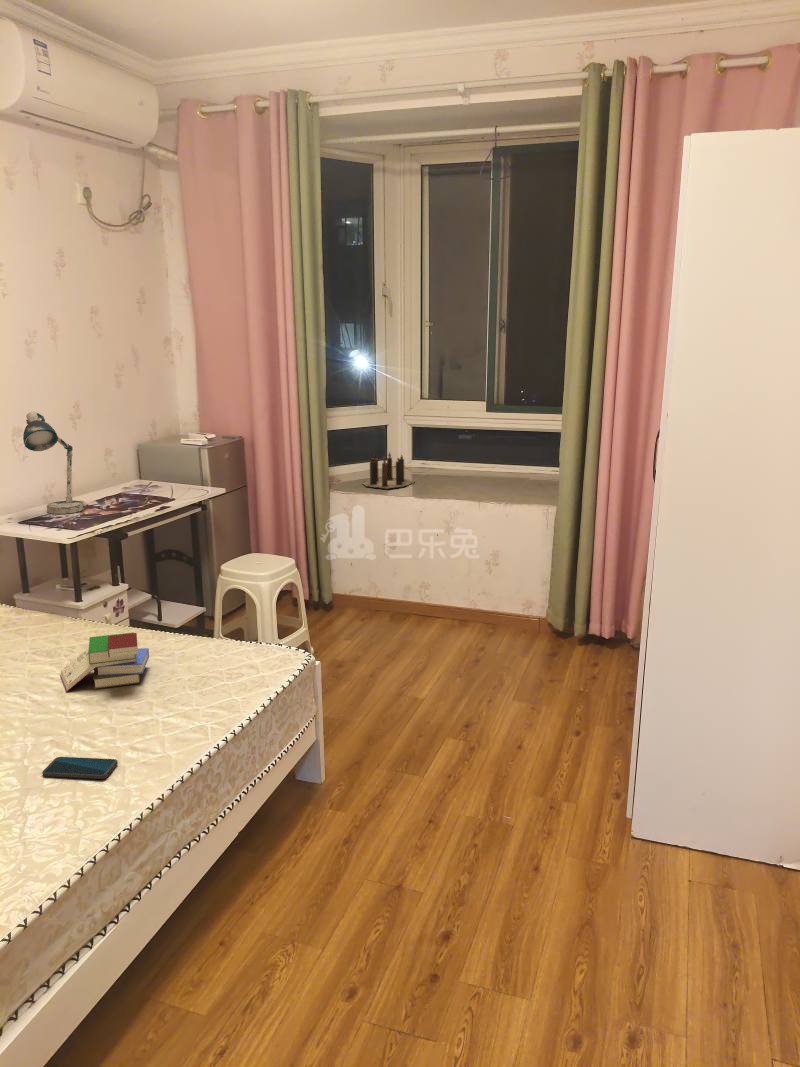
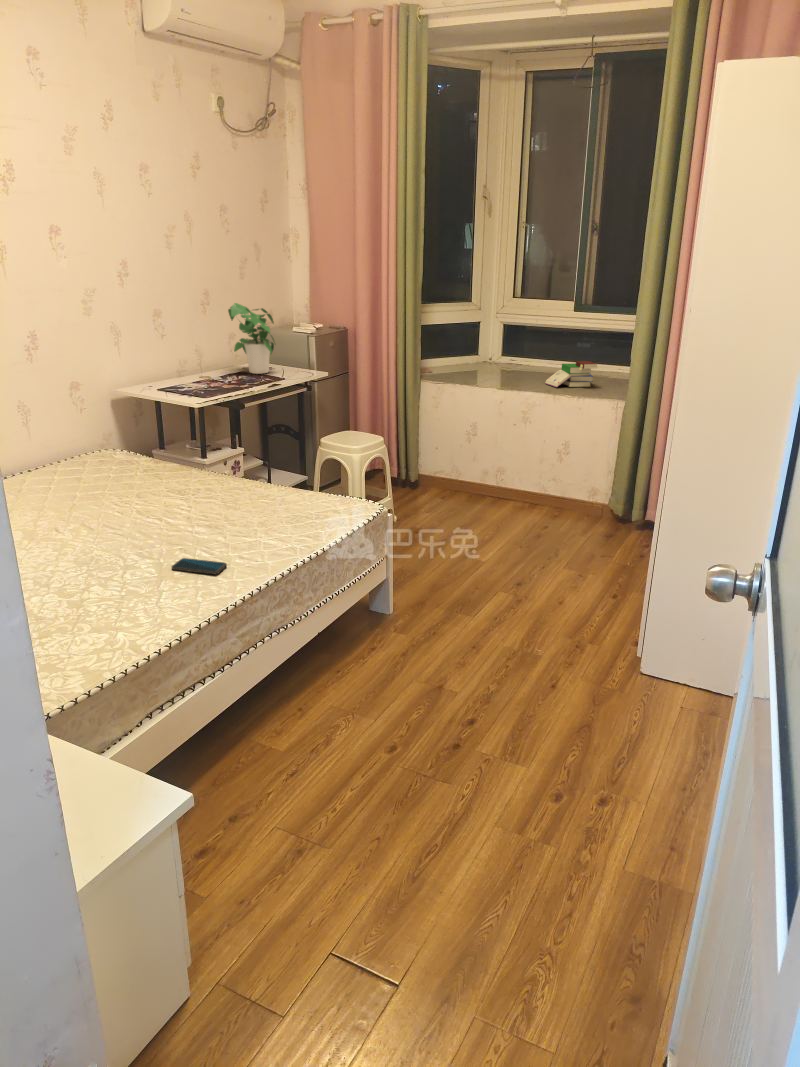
desk lamp: present [23,412,83,514] -> none [163,296,210,385]
potted plant: none [102,415,161,495] -> present [228,303,275,374]
candle: present [363,452,414,489] -> none [446,348,500,381]
book: present [60,632,149,692] -> present [545,361,597,387]

